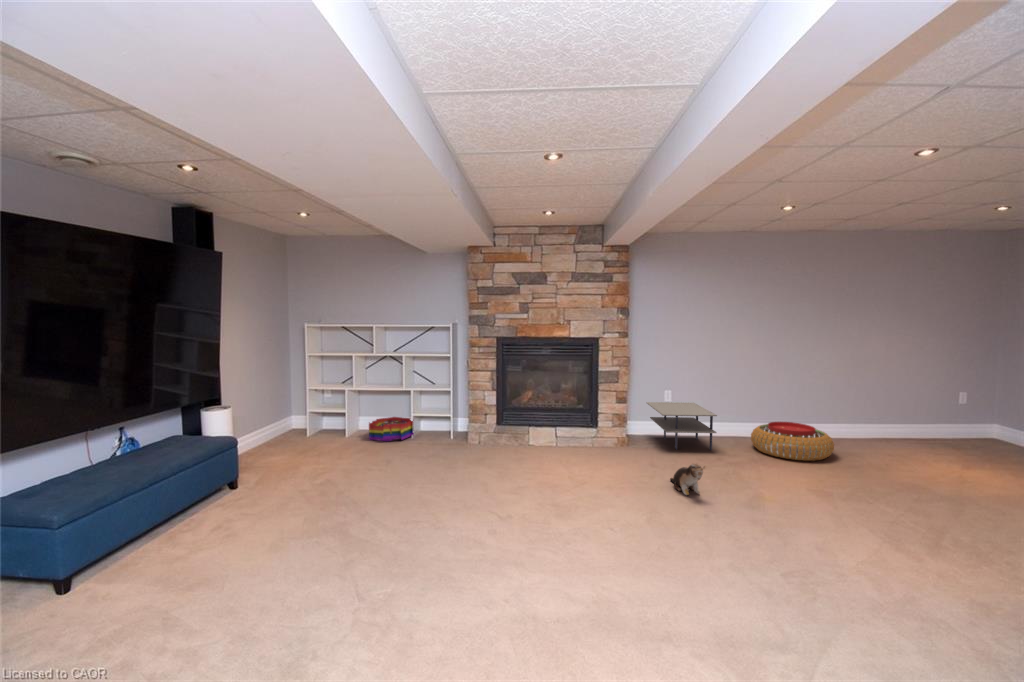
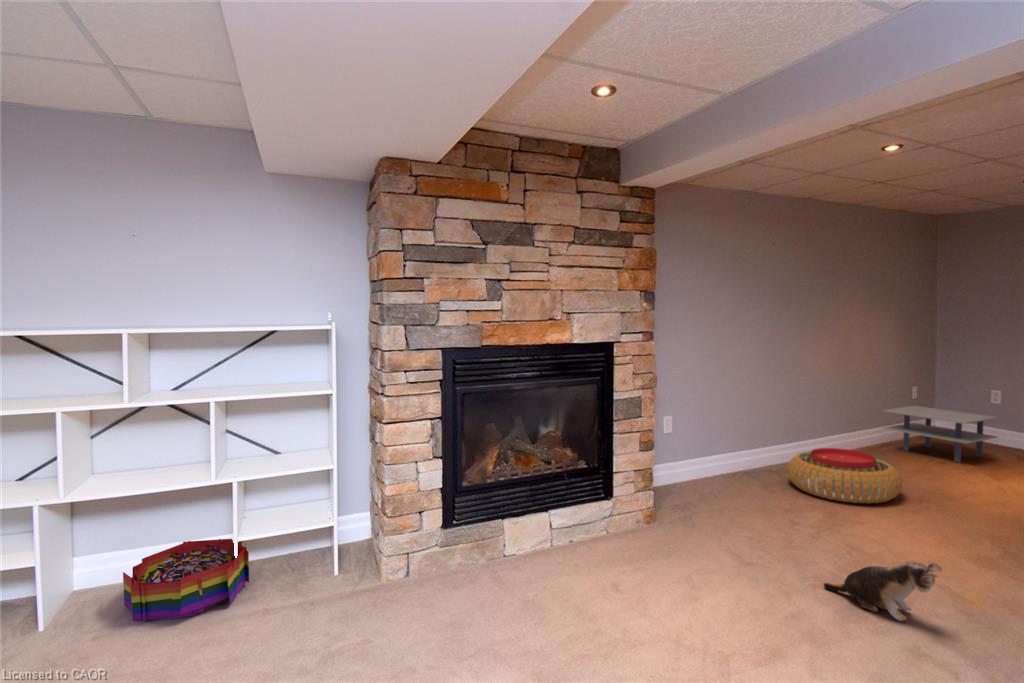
side table: present [647,402,717,450] -> present [881,406,998,463]

